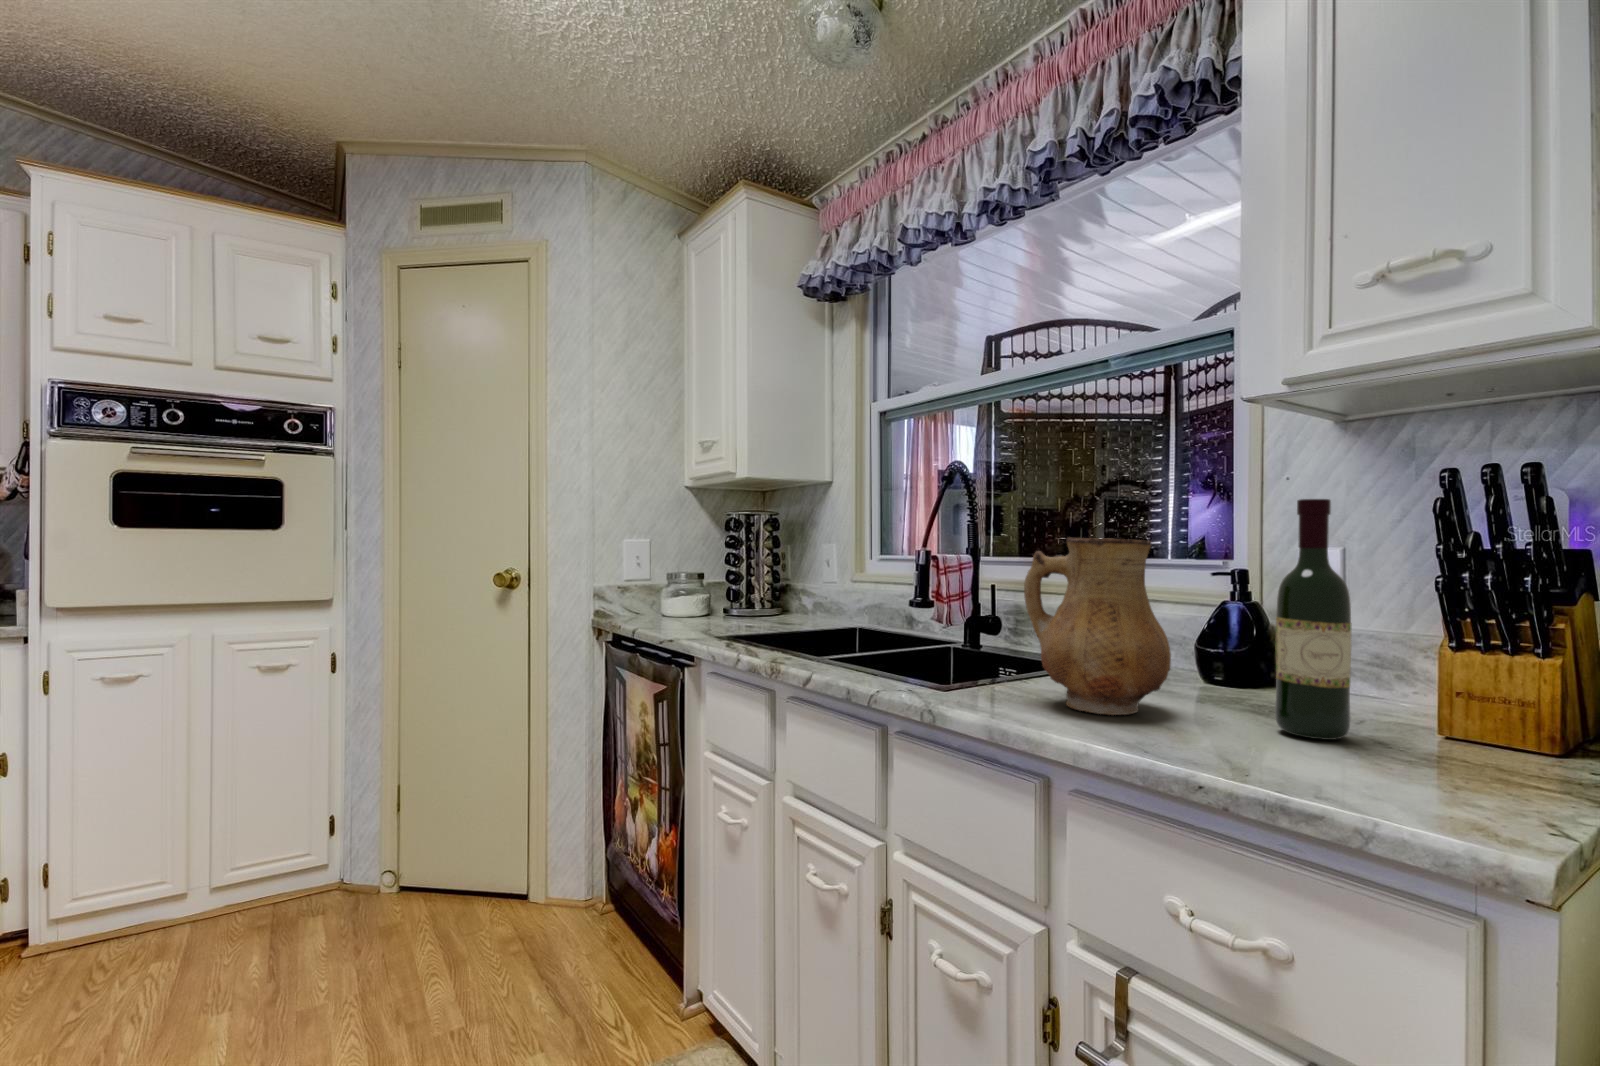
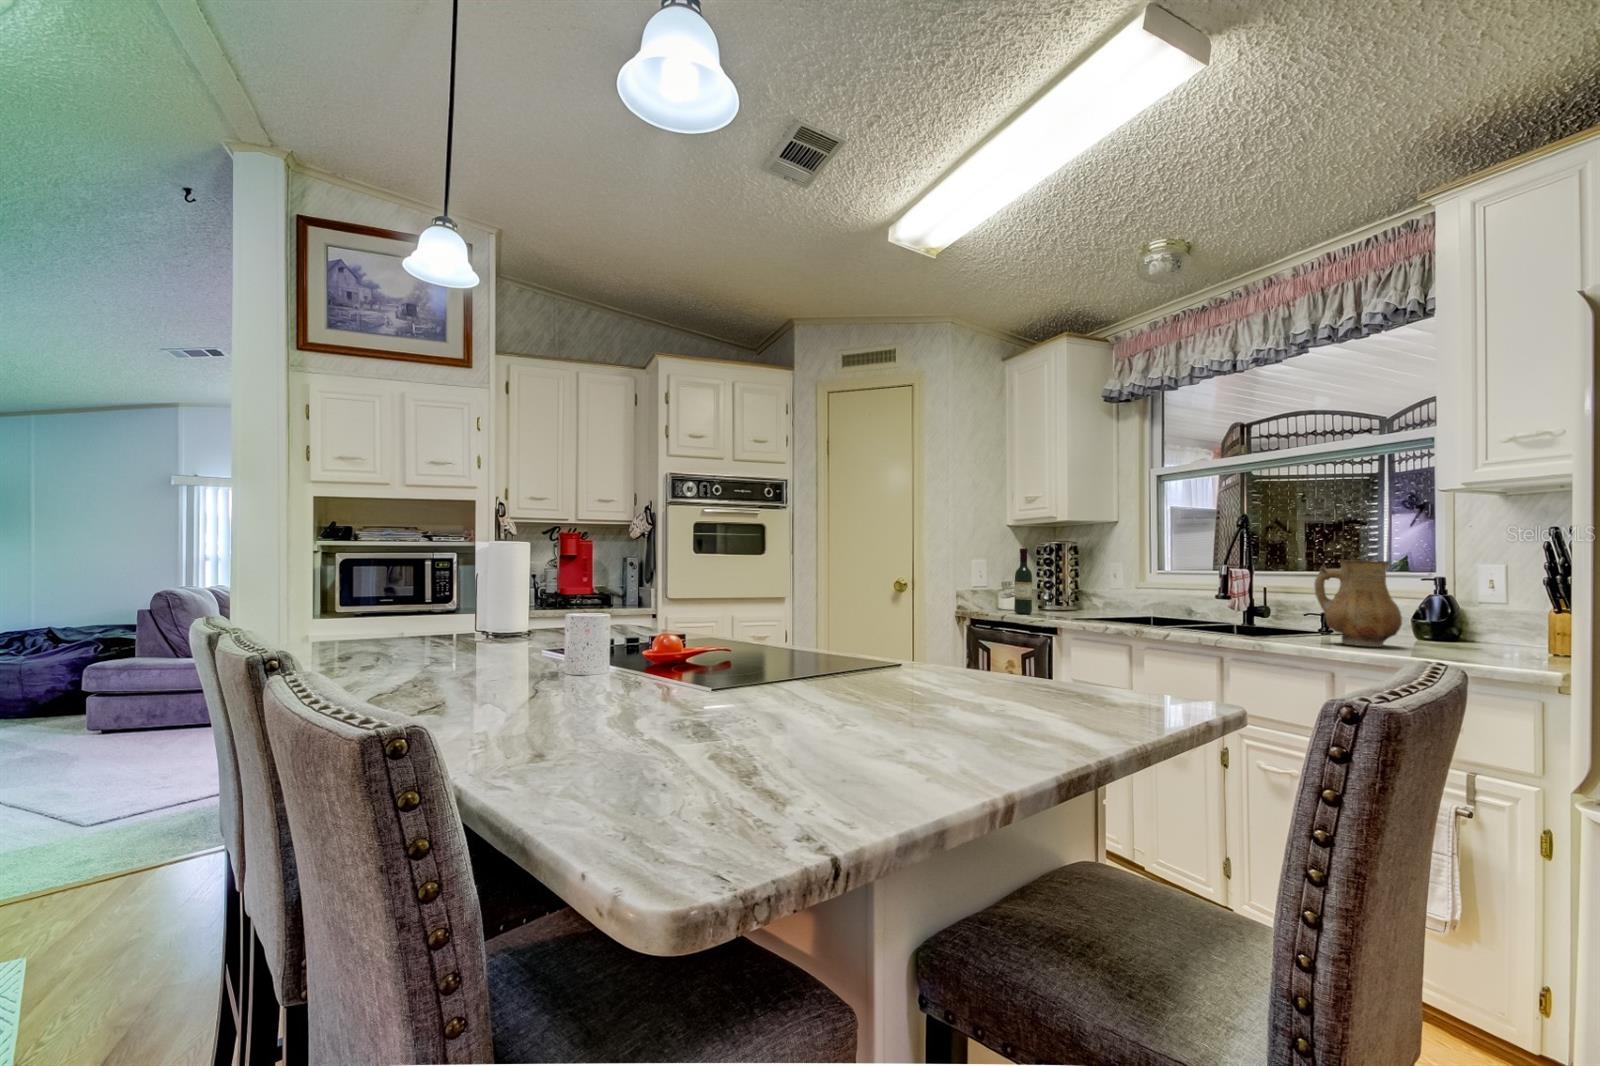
wine bottle: present [1275,499,1352,740] -> present [1014,548,1032,614]

